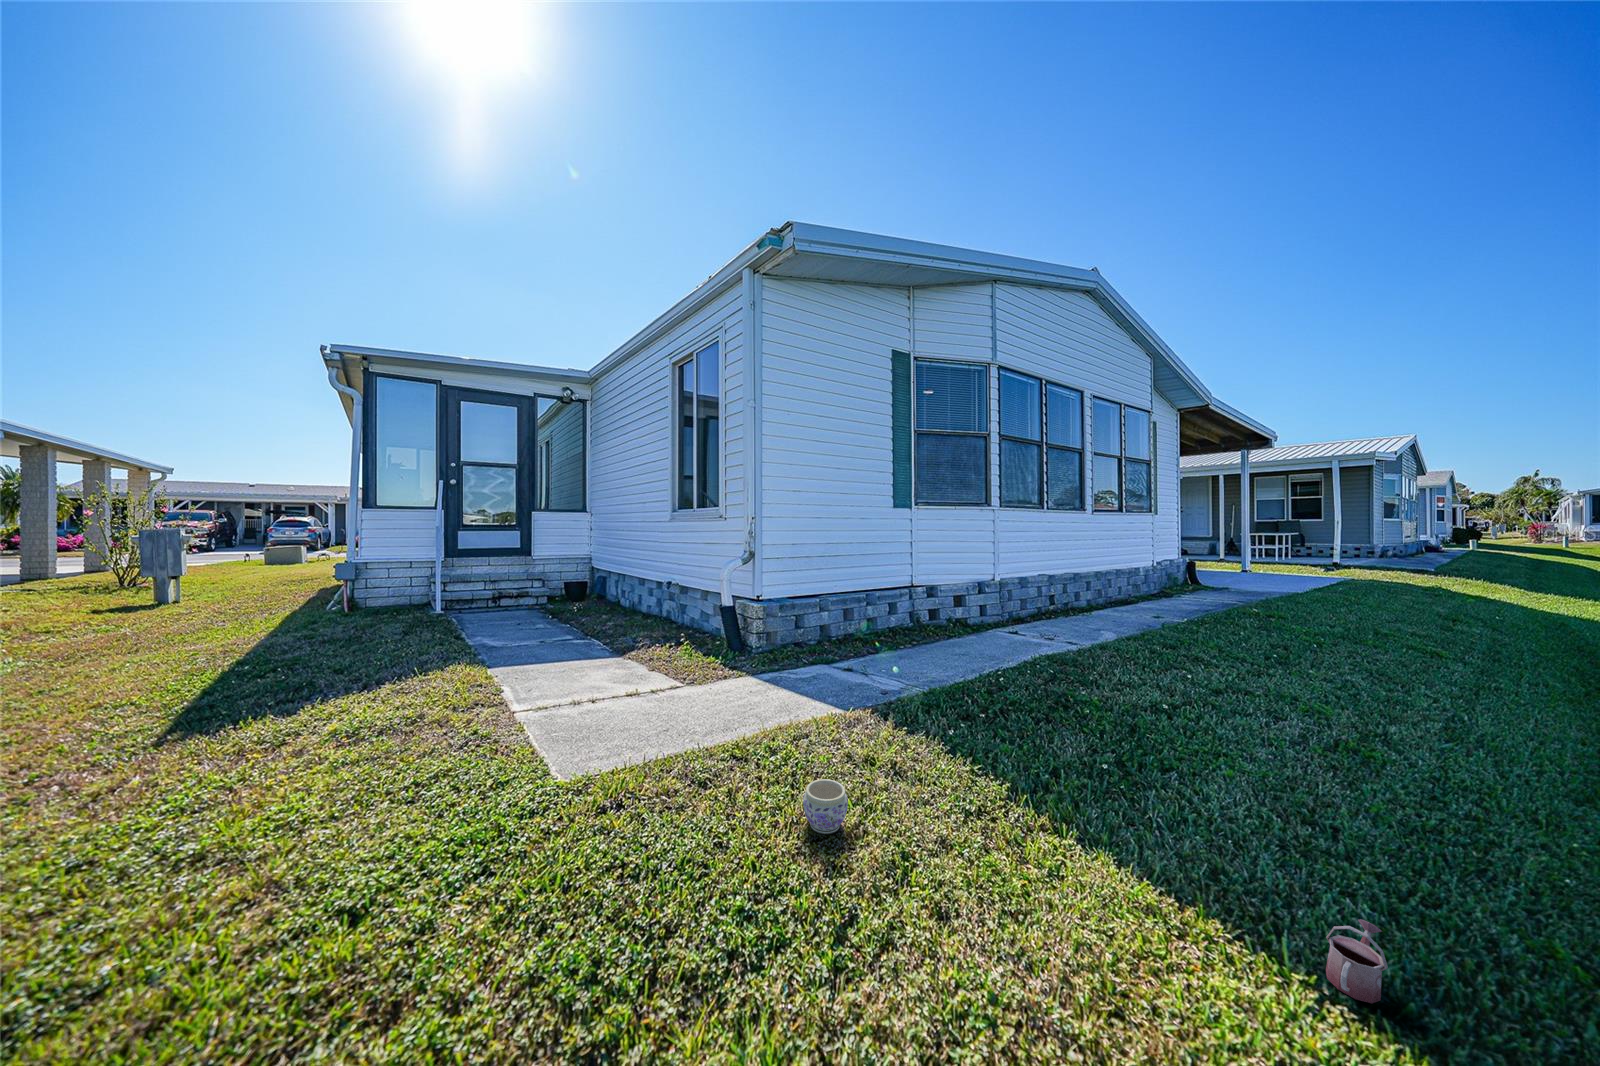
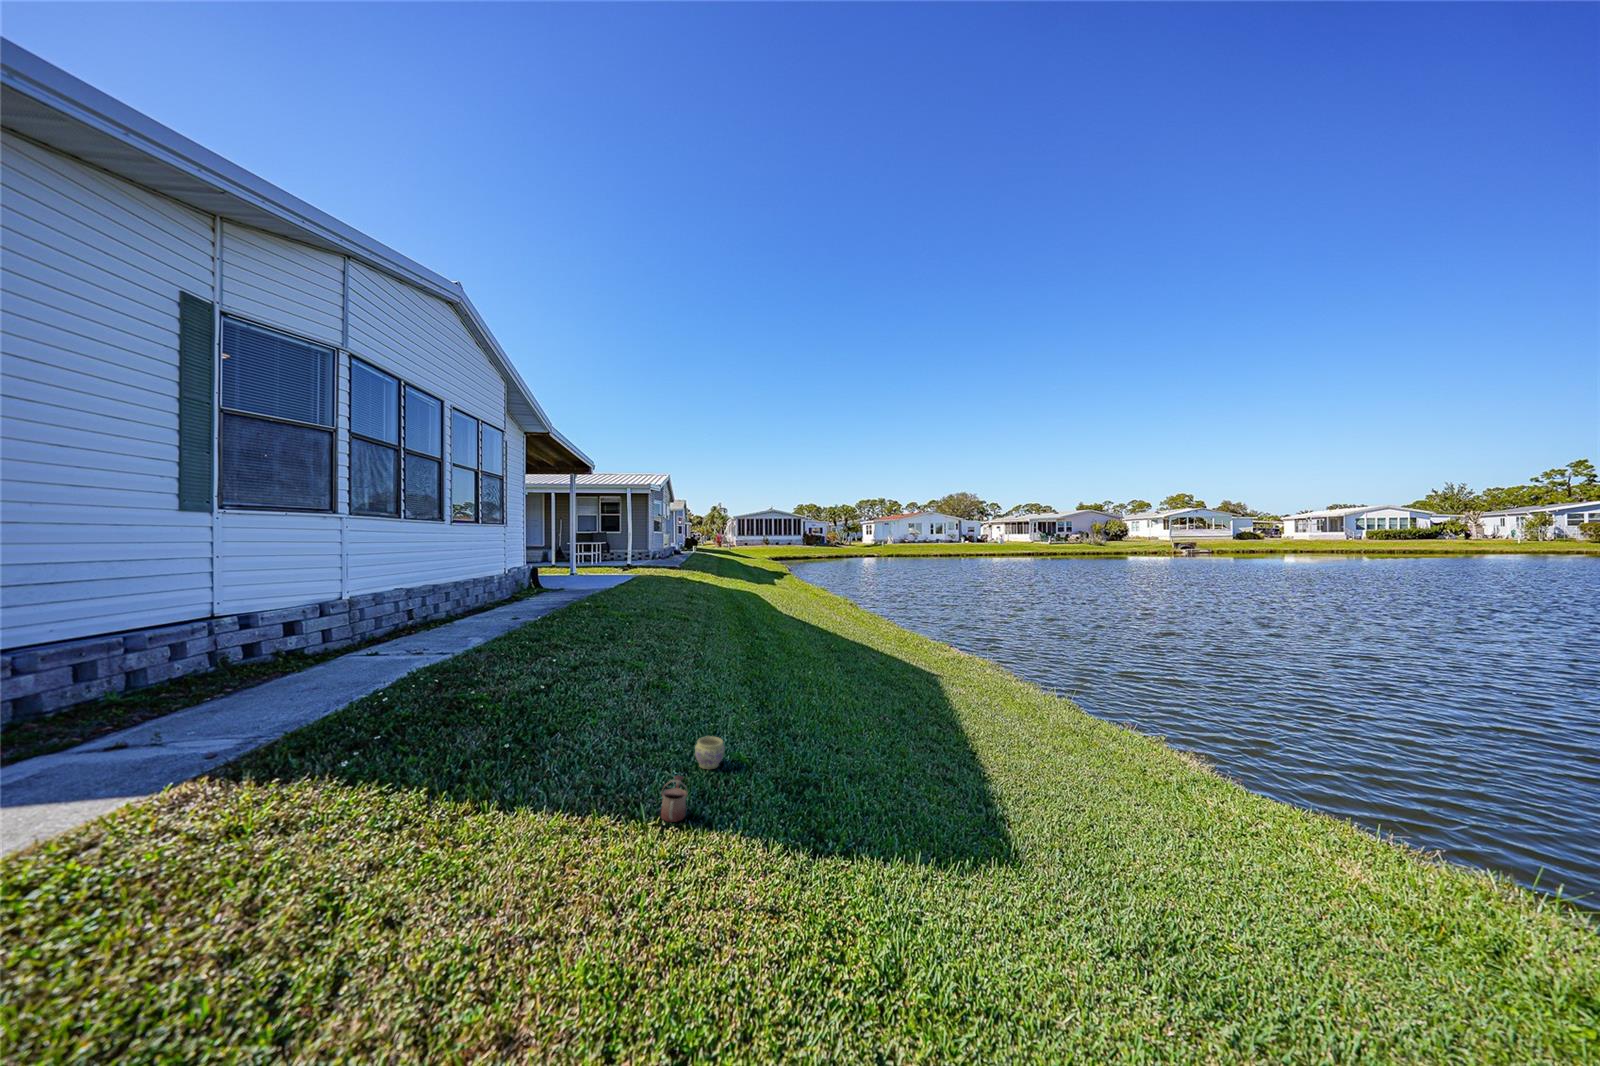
planter: present [803,779,848,835] -> present [695,736,725,770]

